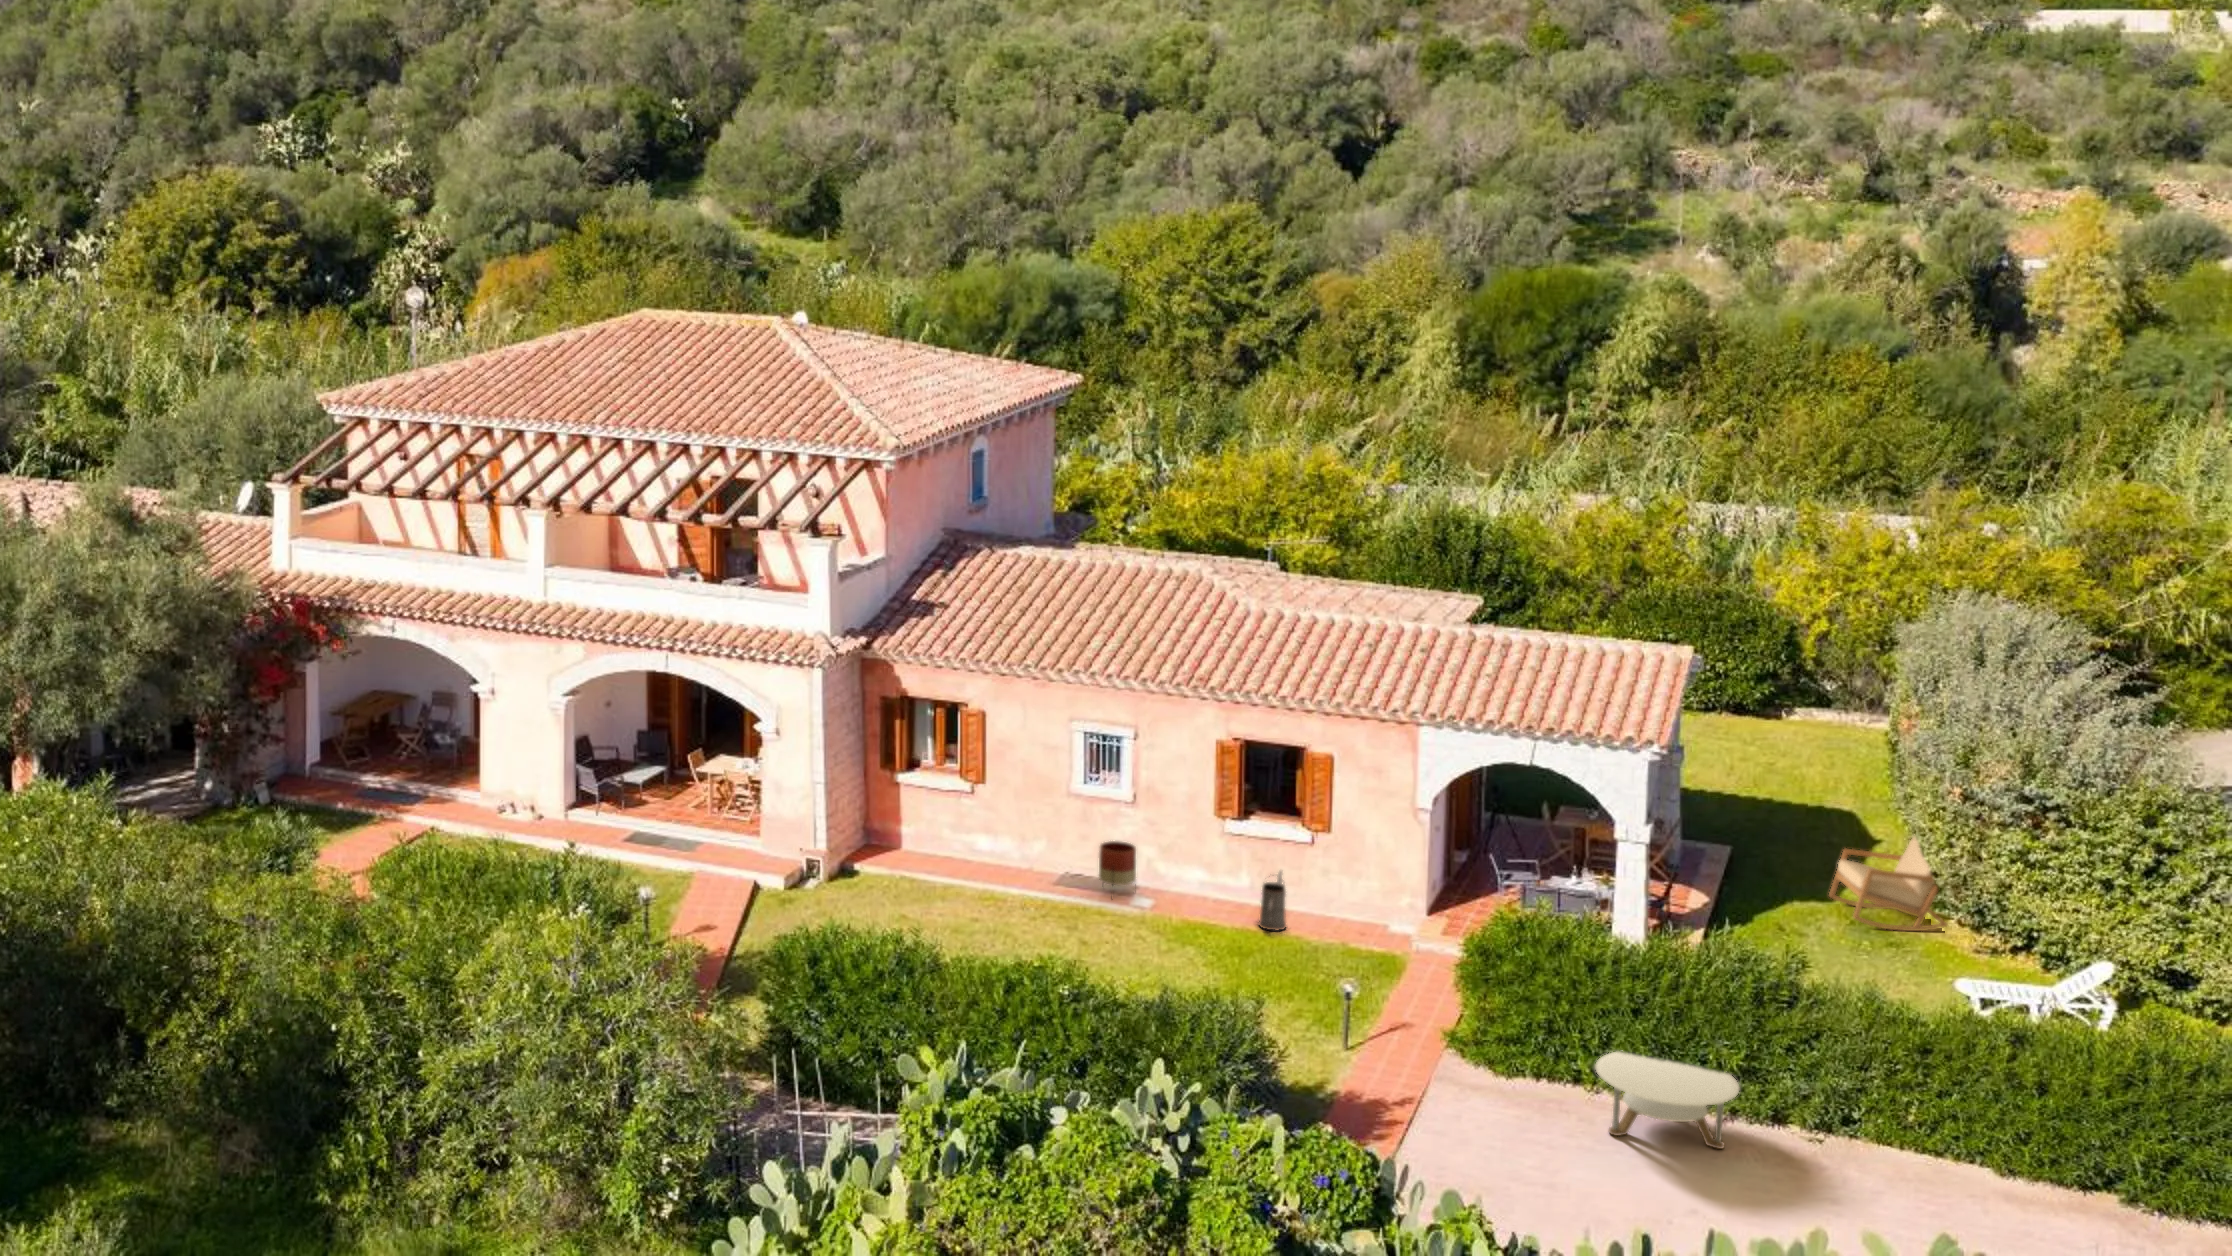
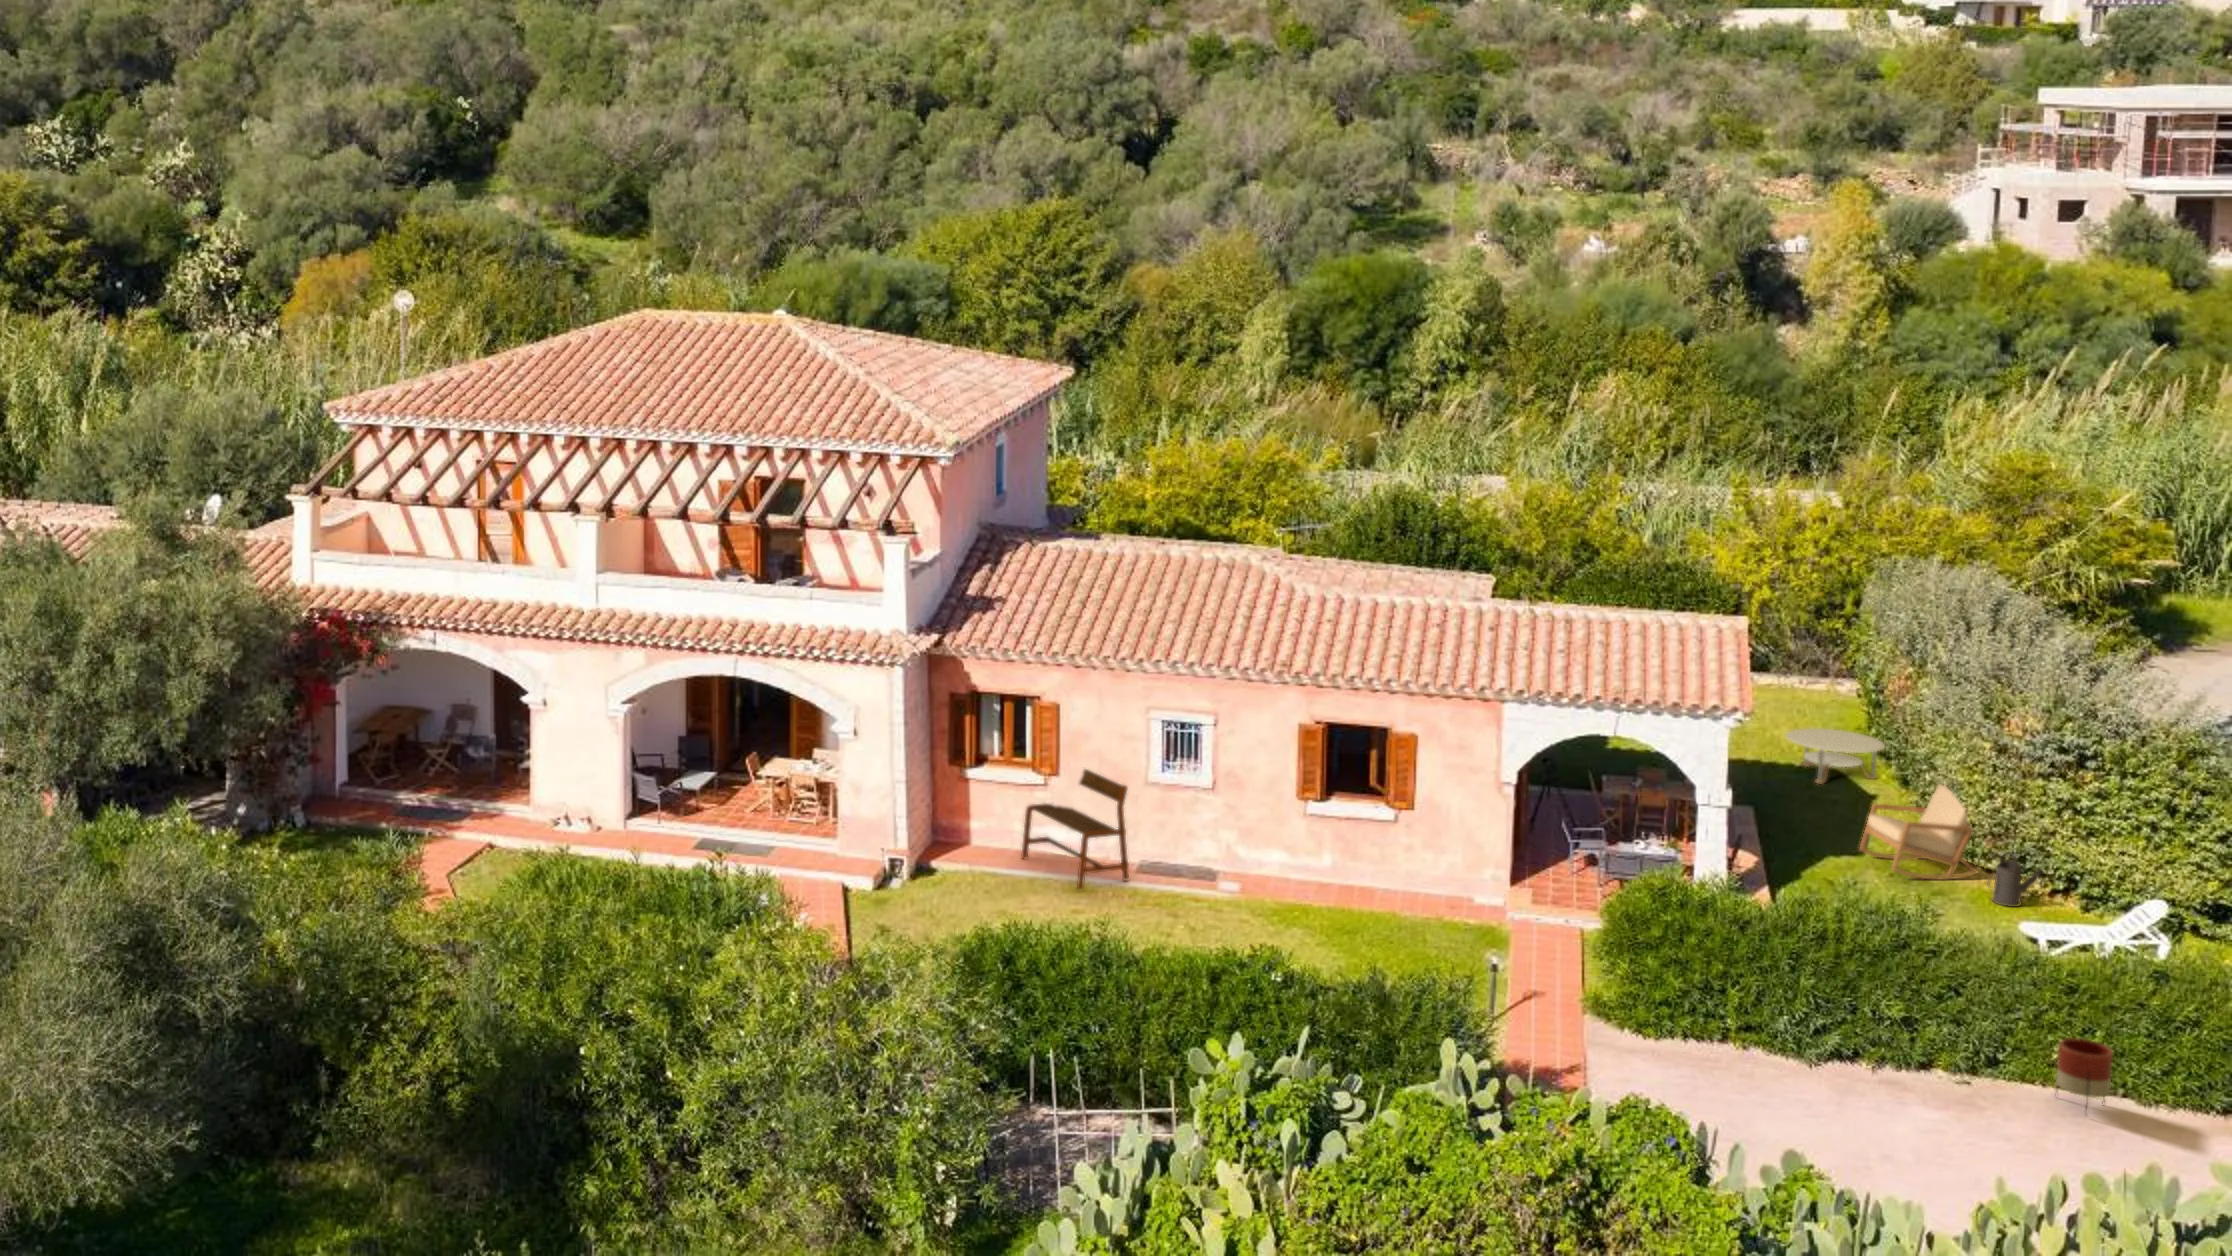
bench: none [944,770,1042,899] -> present [1022,769,1129,890]
planter: present [1099,841,1136,885] -> present [2056,1038,2113,1104]
watering can: present [1259,871,1286,931] -> present [1988,853,2043,907]
round table: present [1596,1052,1739,1149] -> present [1786,728,1885,784]

